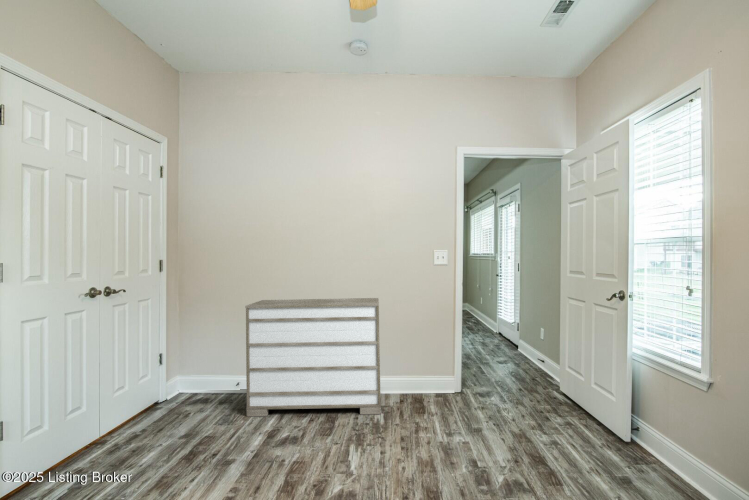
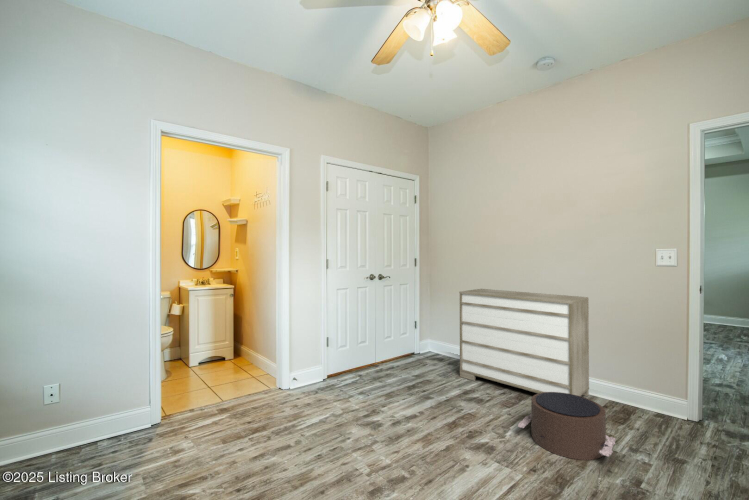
pouf: none [362,398,453,469] -> present [518,392,616,460]

